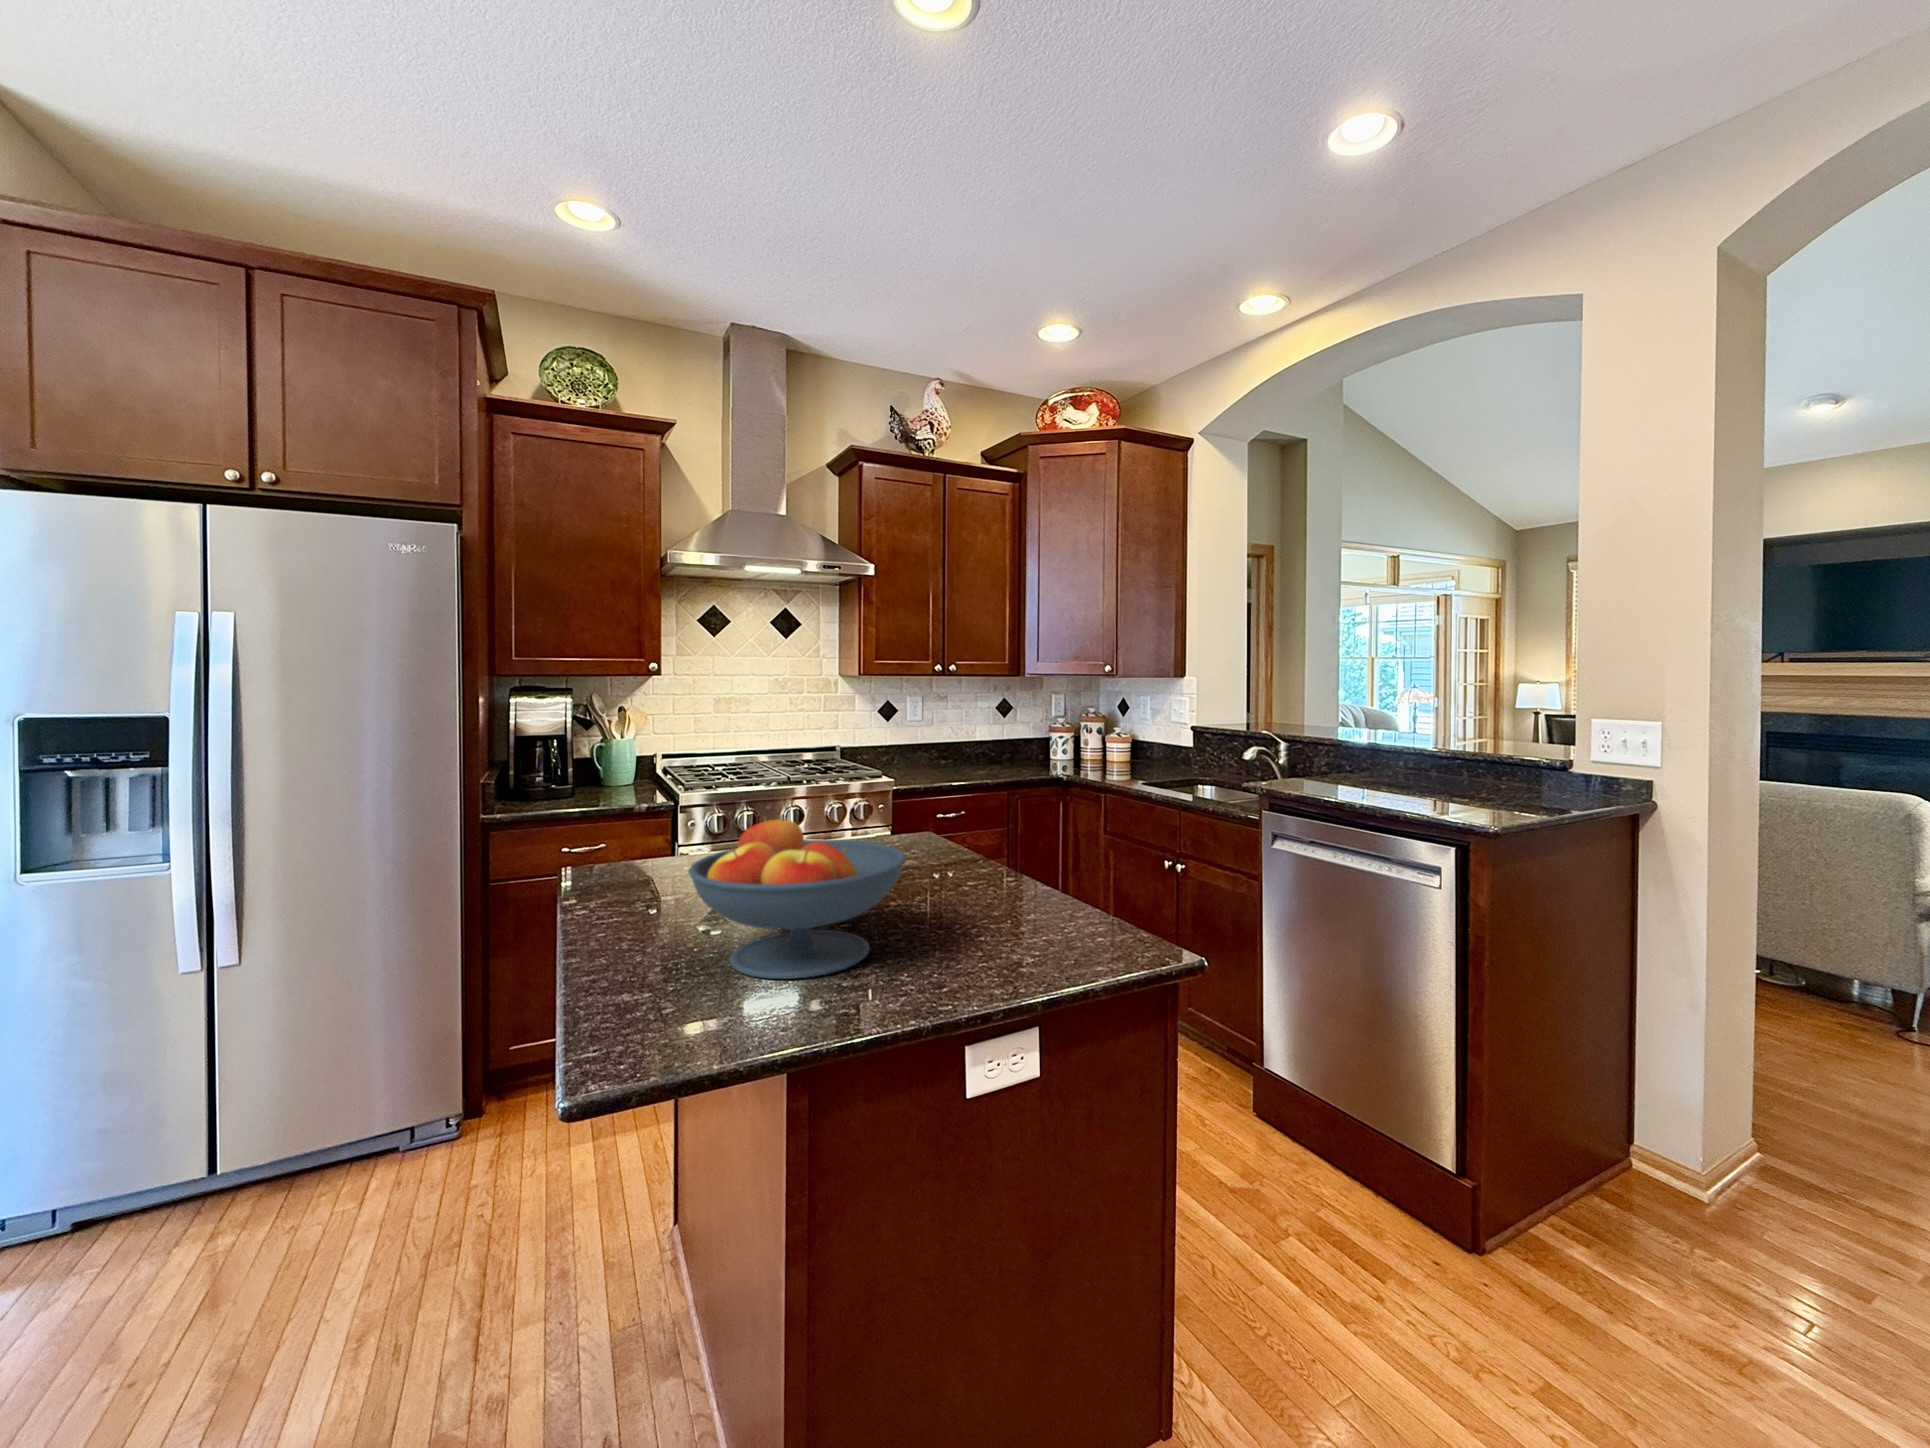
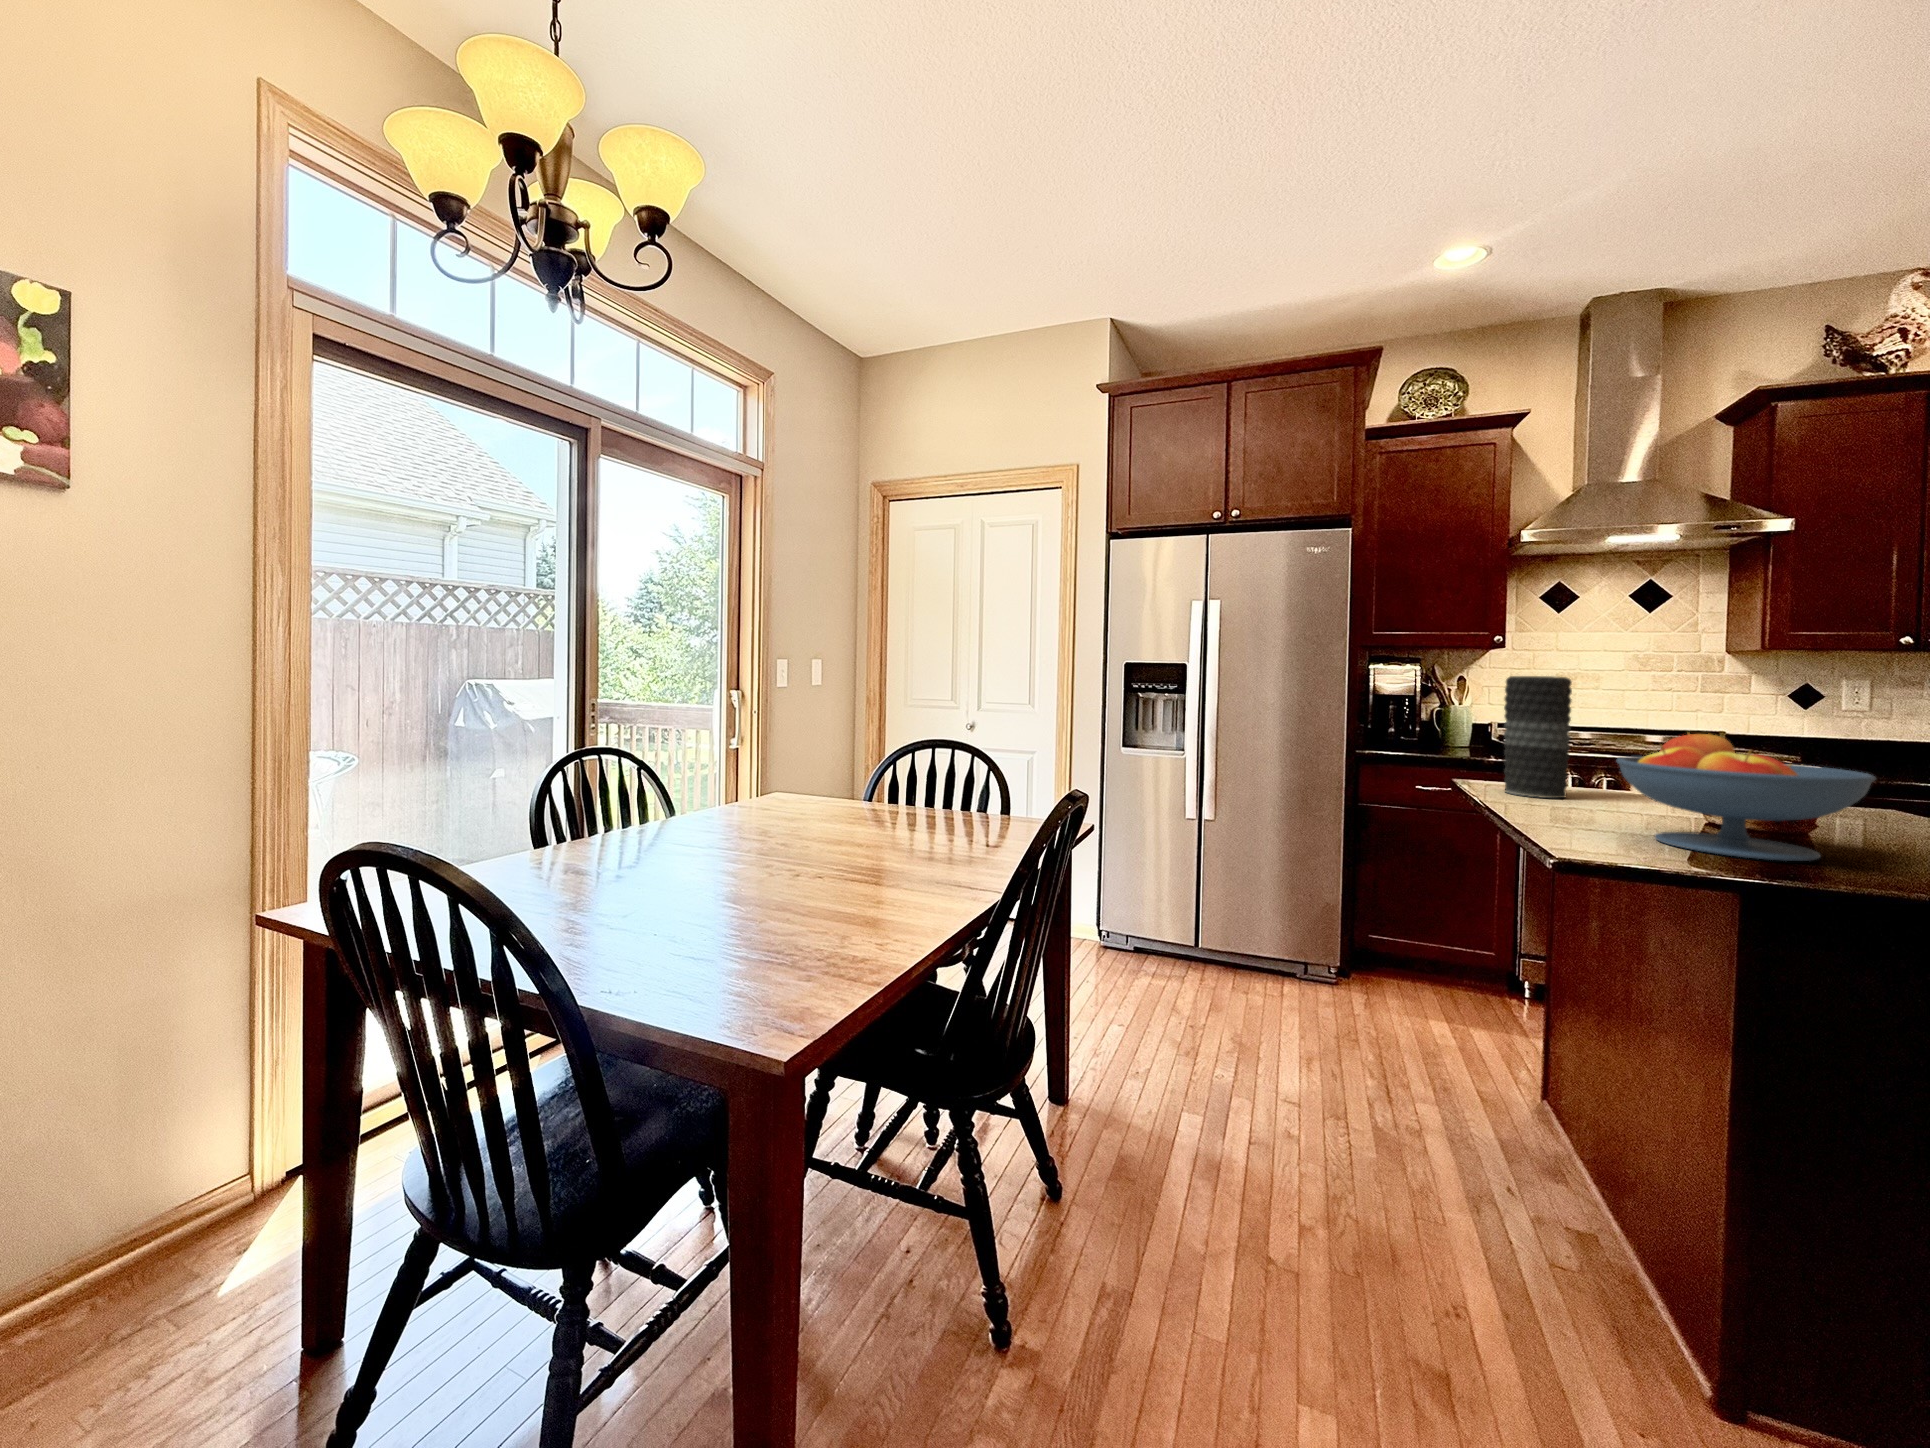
vase: none [606,735,678,891] -> present [1504,676,1572,798]

